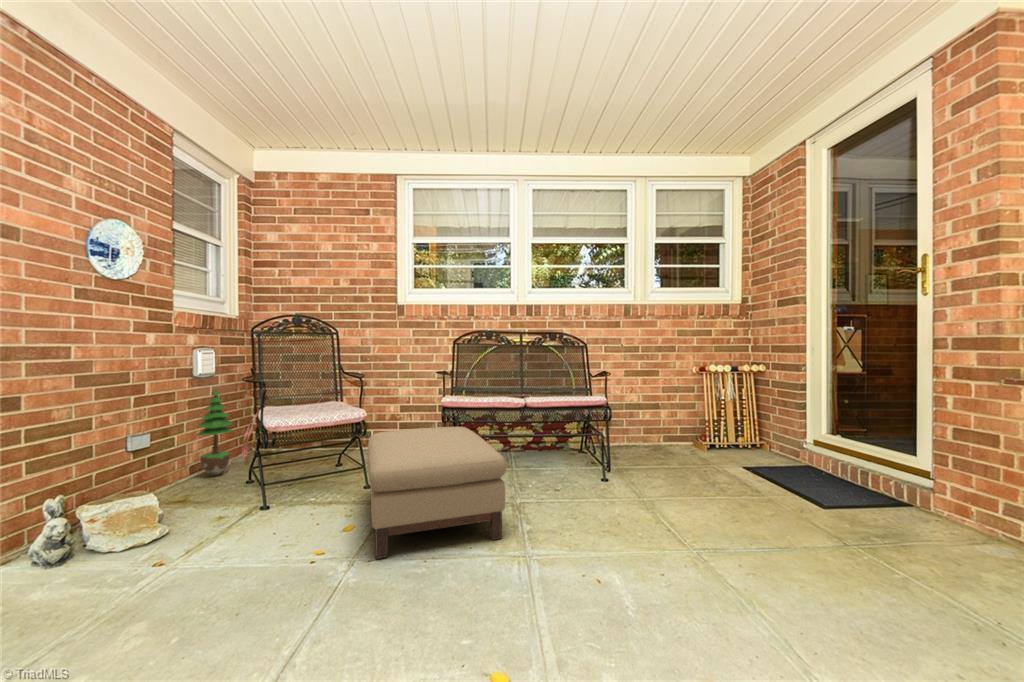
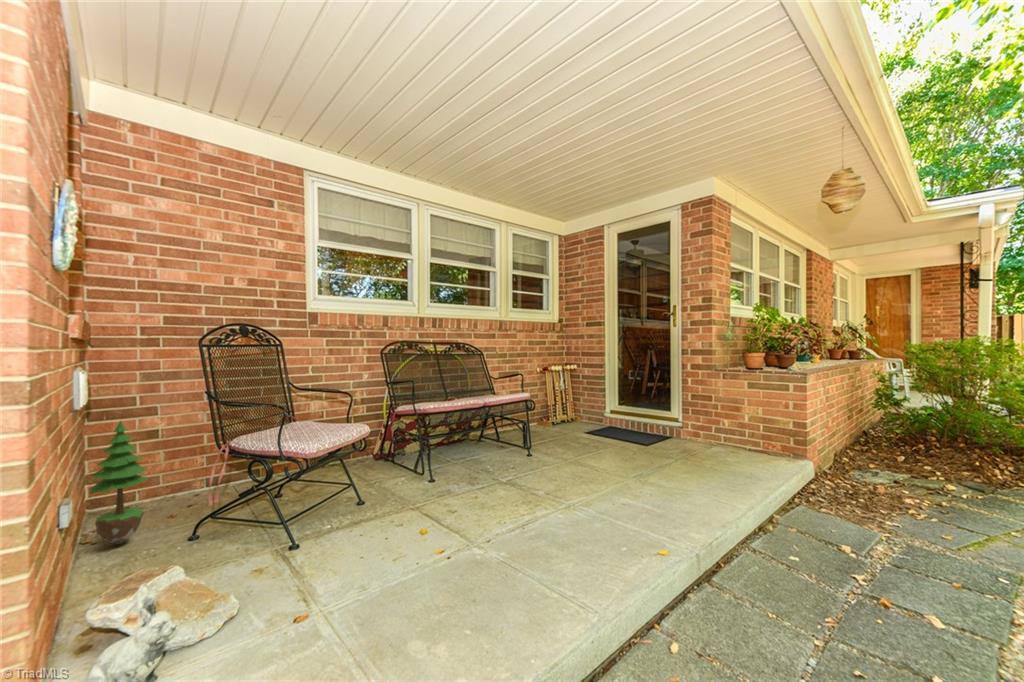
ottoman: present [368,427,506,559] -> none [392,427,547,535]

